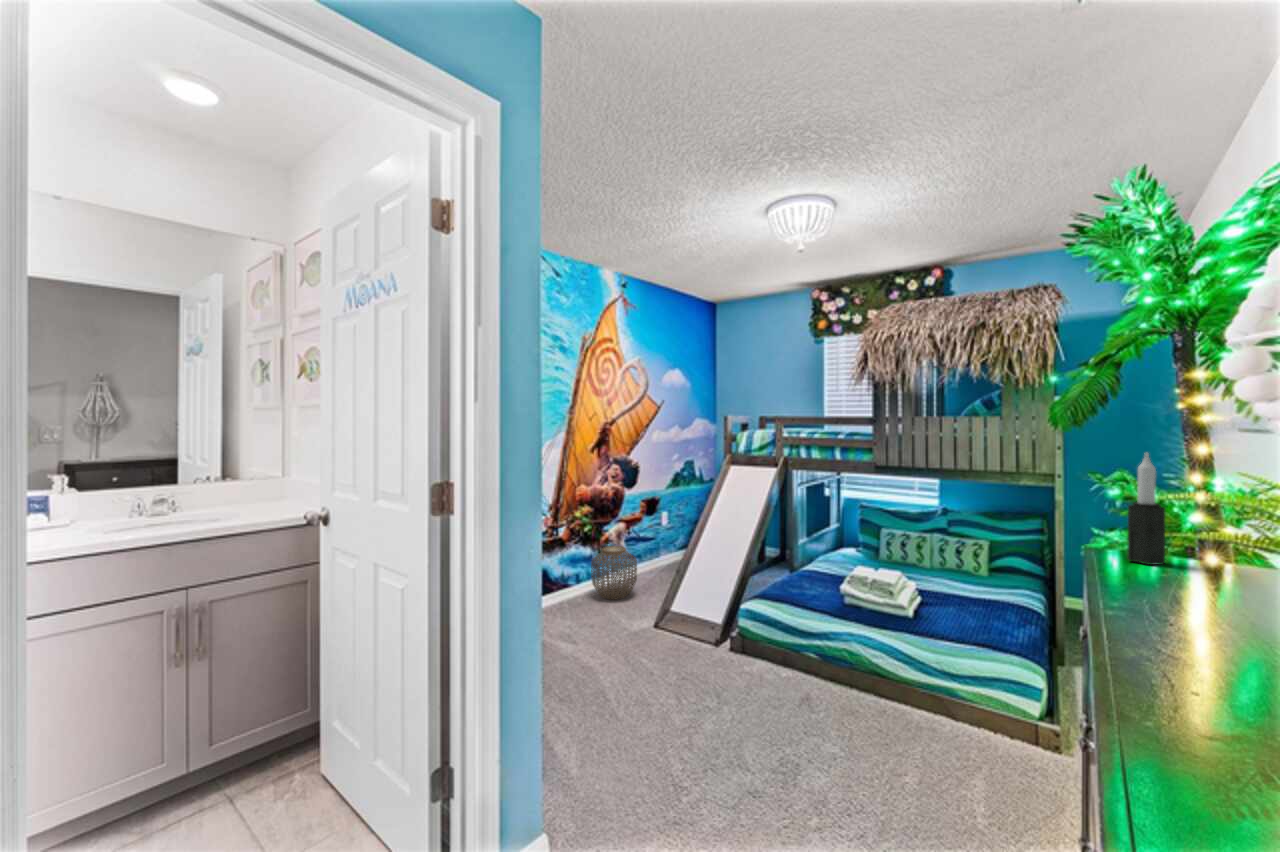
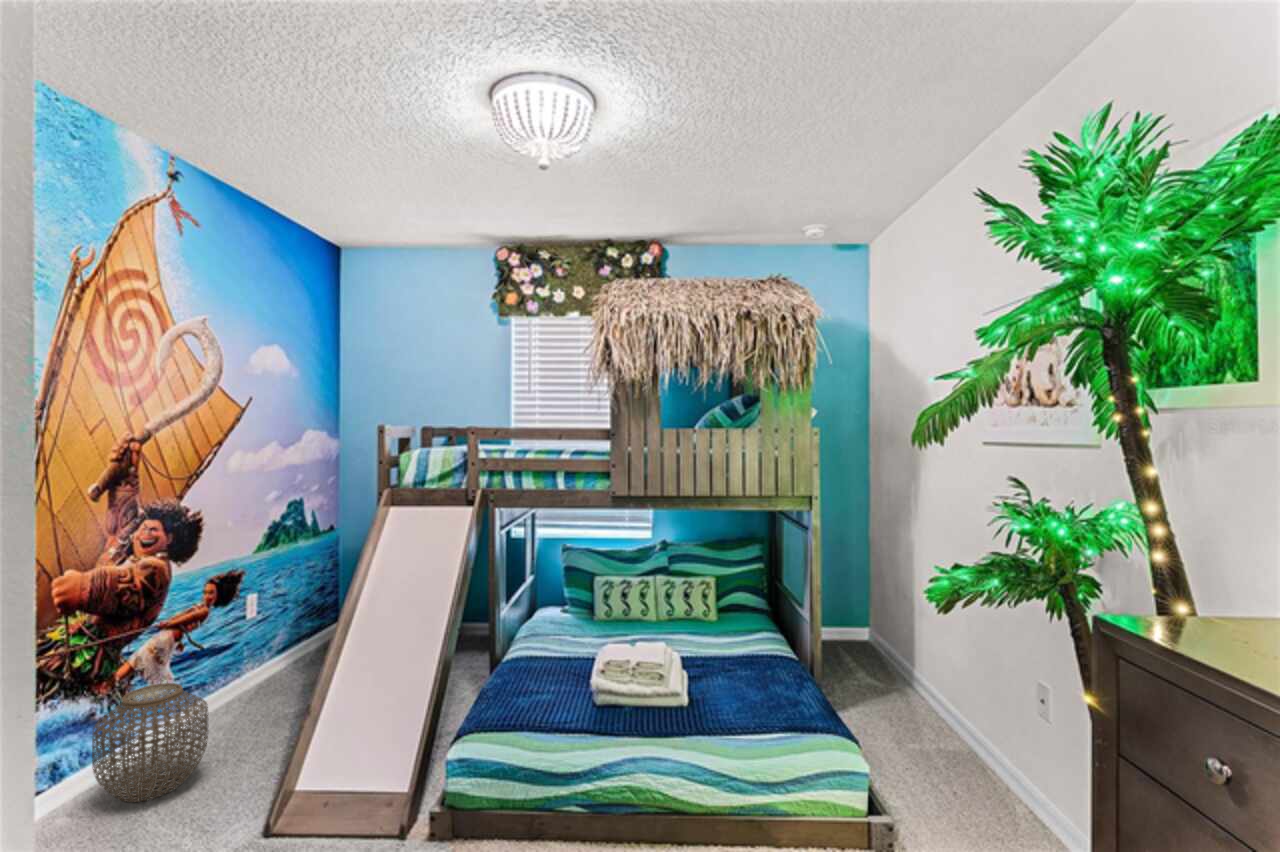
candle: present [1128,453,1165,565] -> none [1157,481,1197,633]

